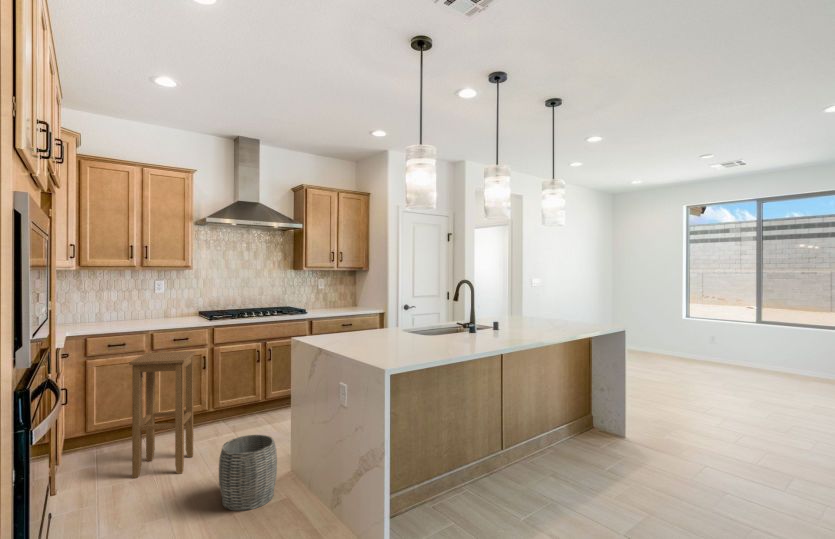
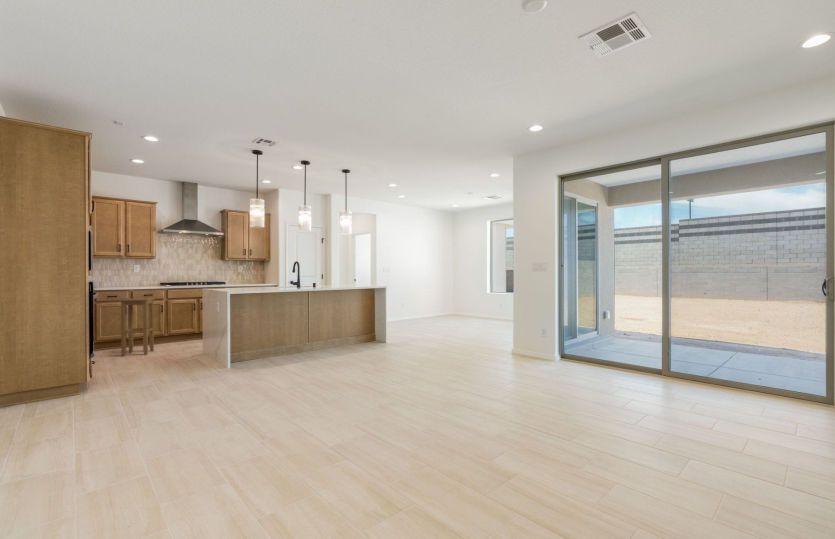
woven basket: present [219,435,277,511] -> none [162,332,191,361]

